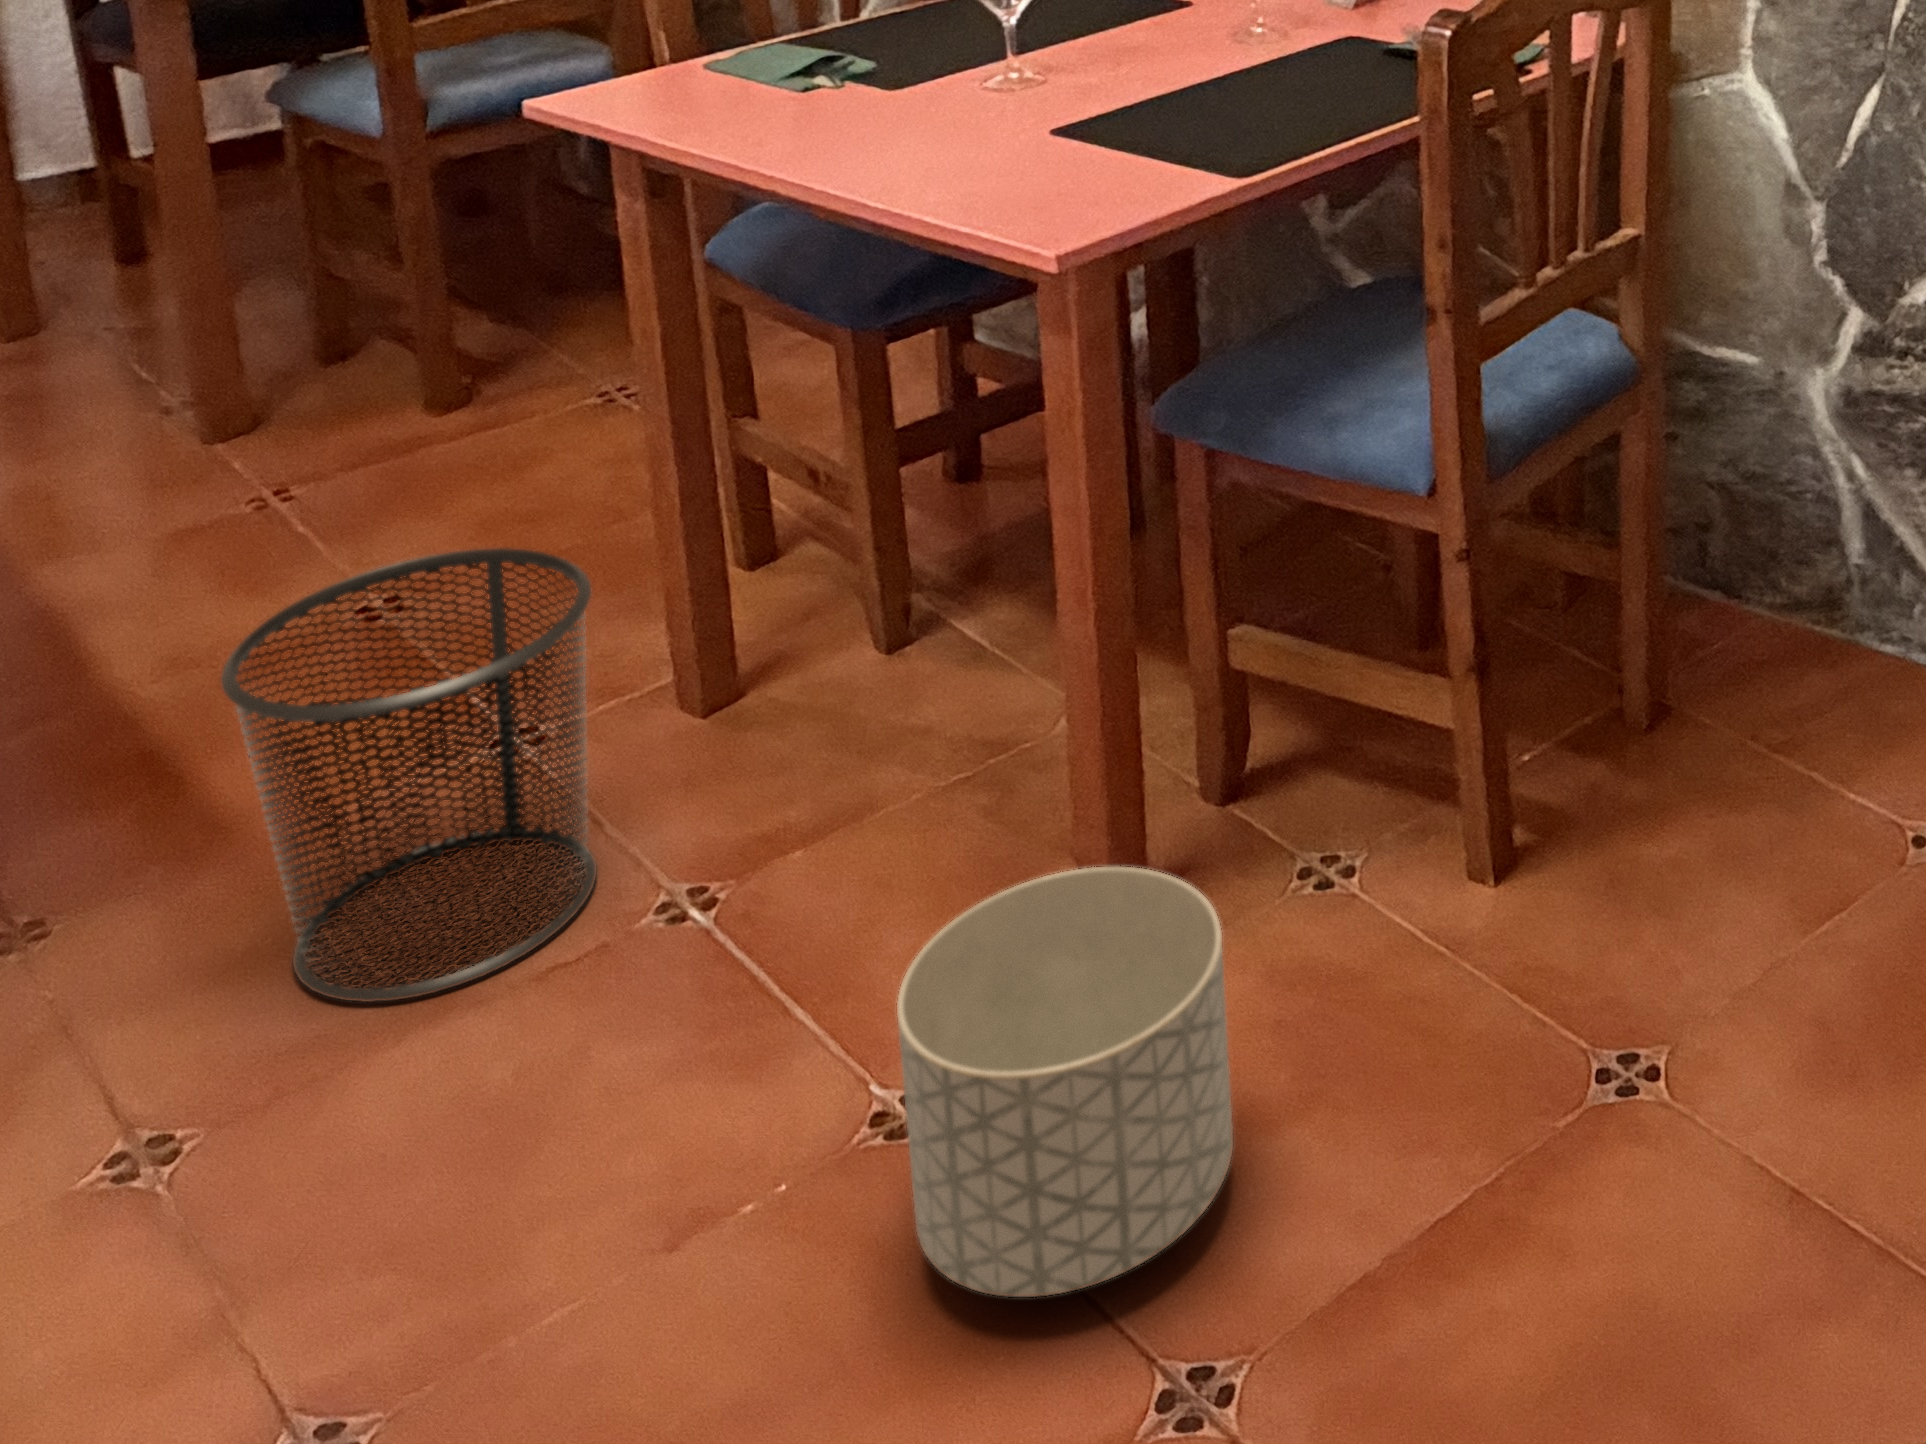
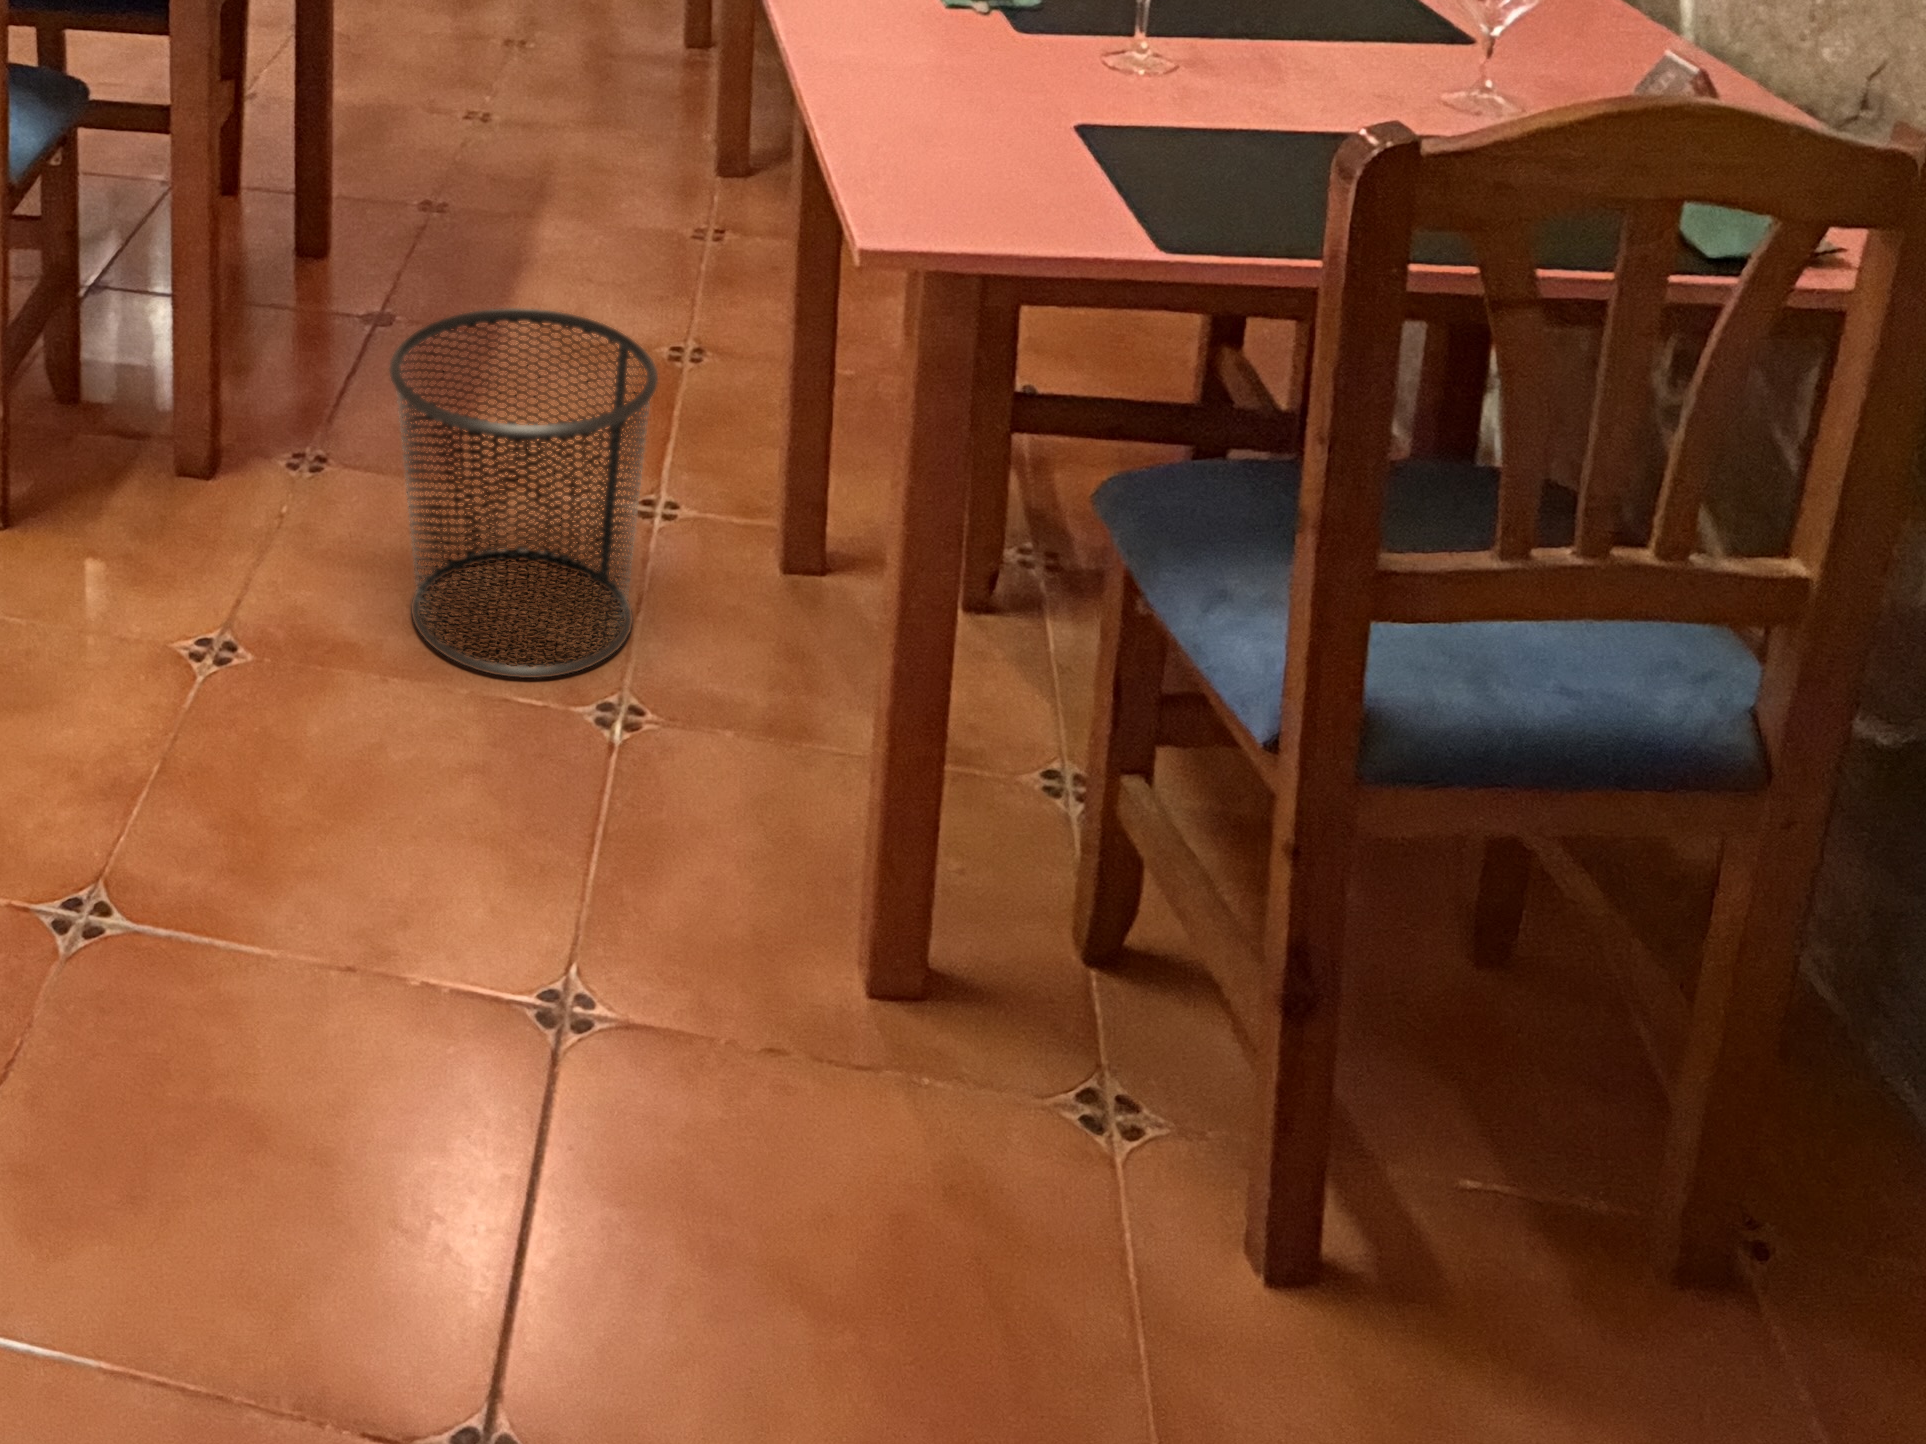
planter: present [897,867,1233,1297] -> none [468,862,796,1316]

